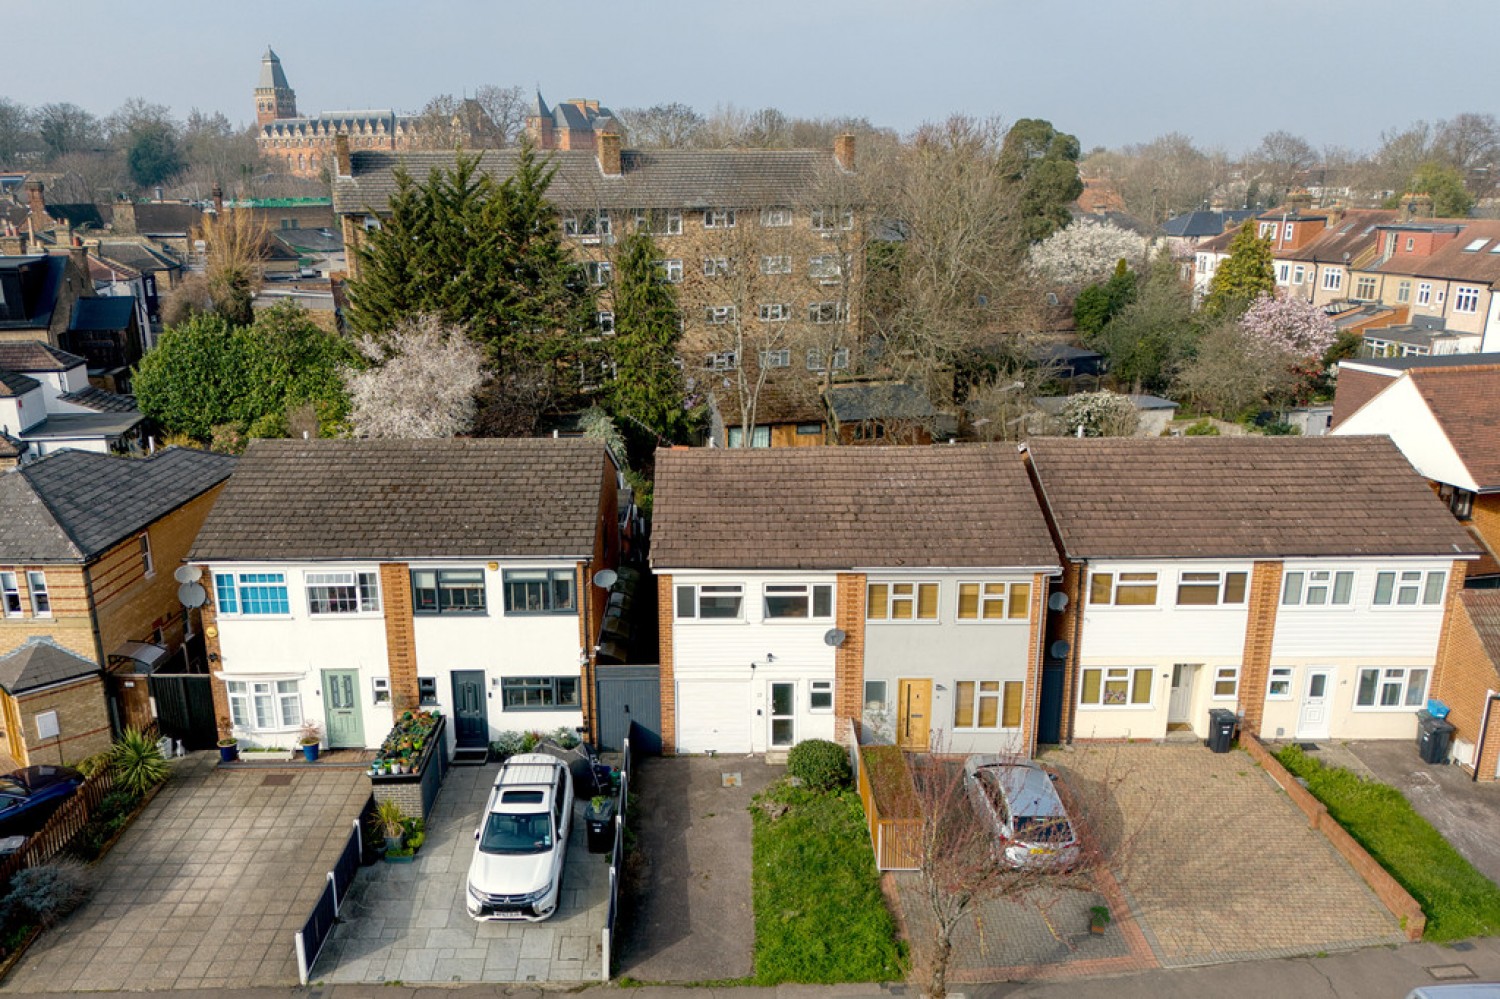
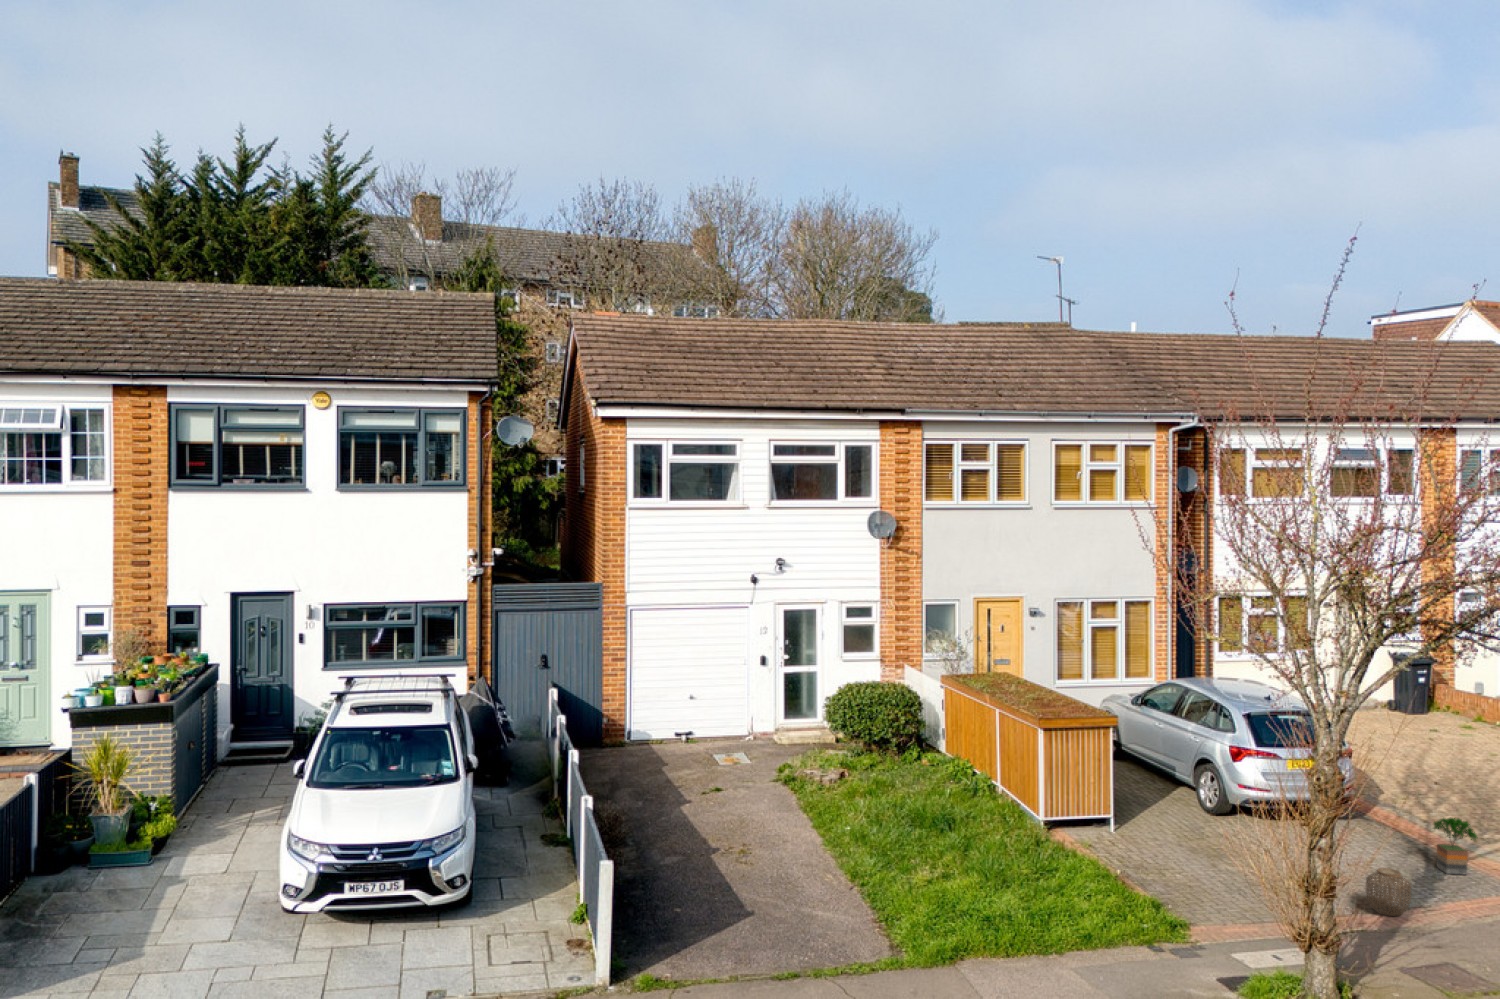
woven basket: none [1020,944,1043,971] -> present [1366,868,1411,916]

